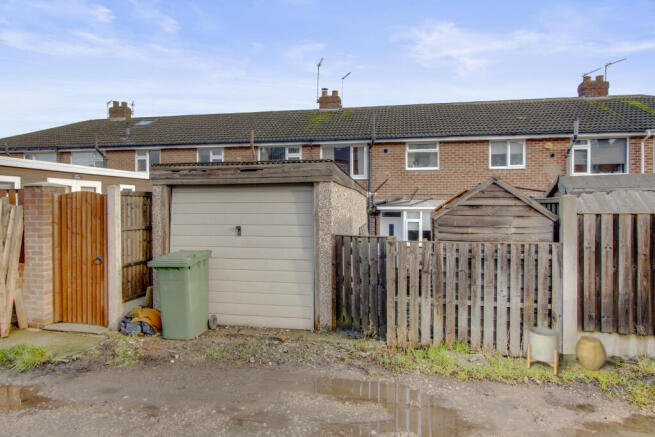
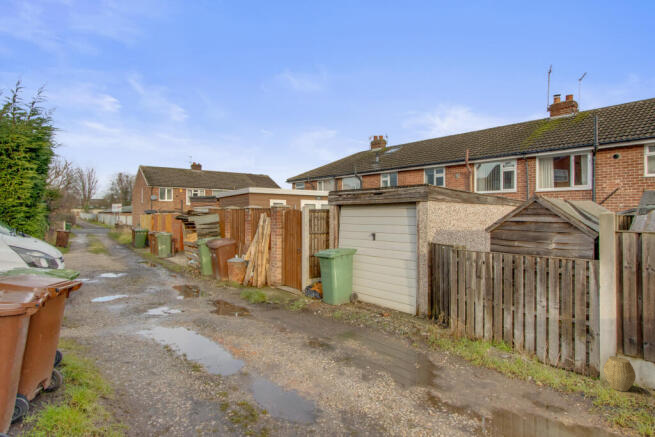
planter: present [527,327,559,375] -> none [546,337,584,380]

